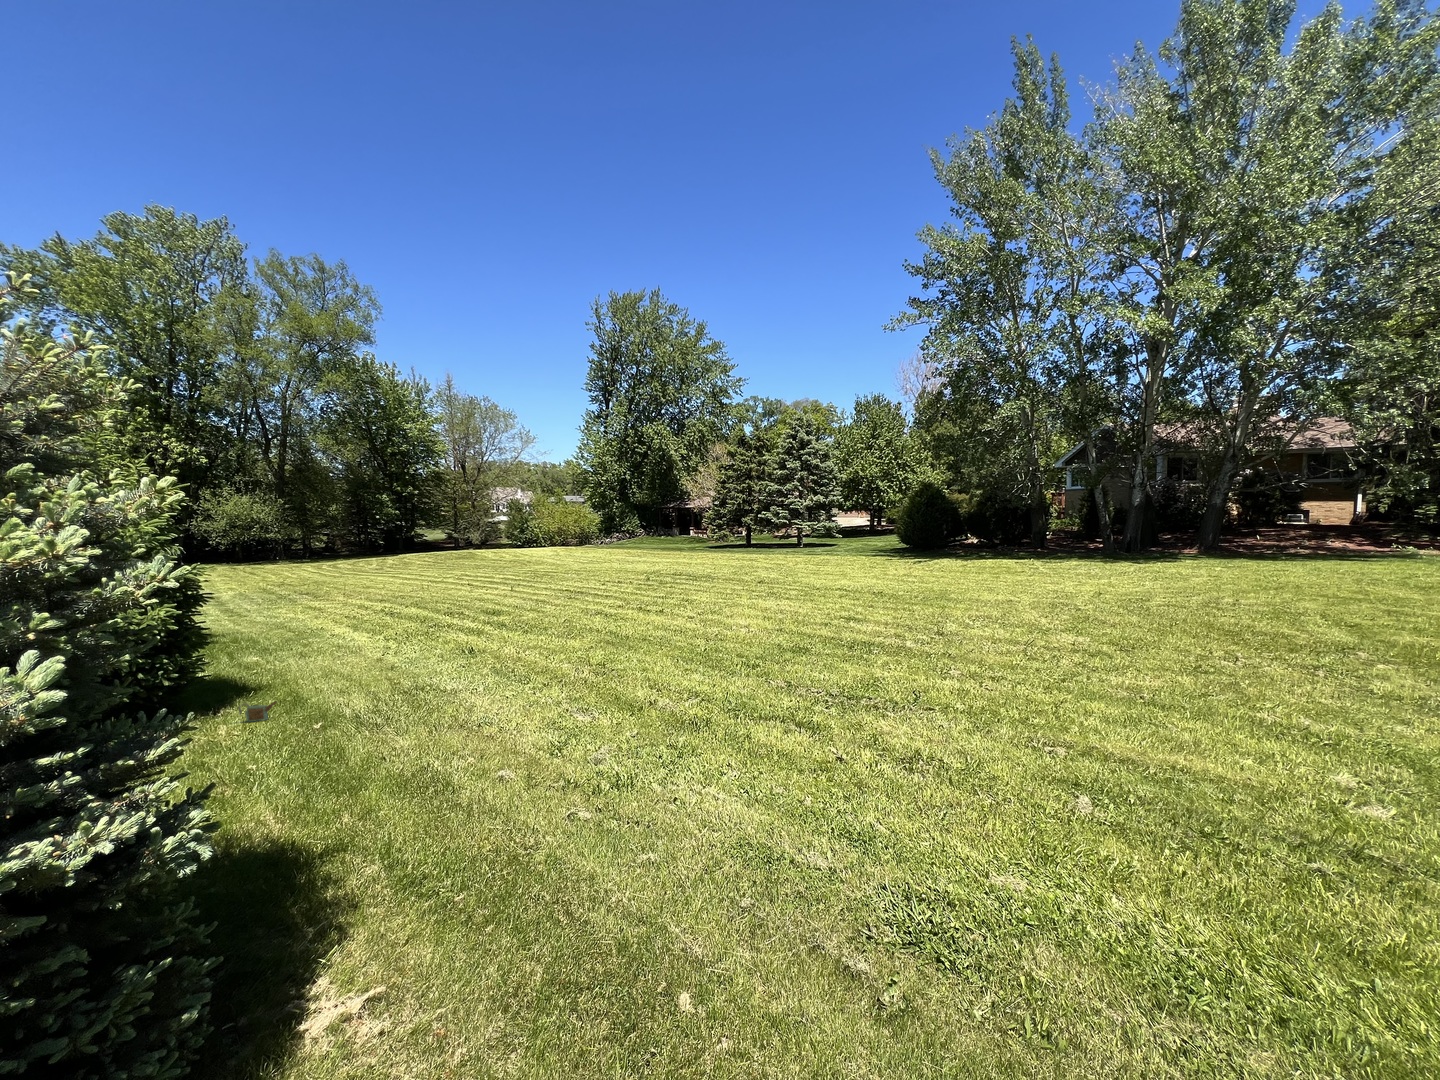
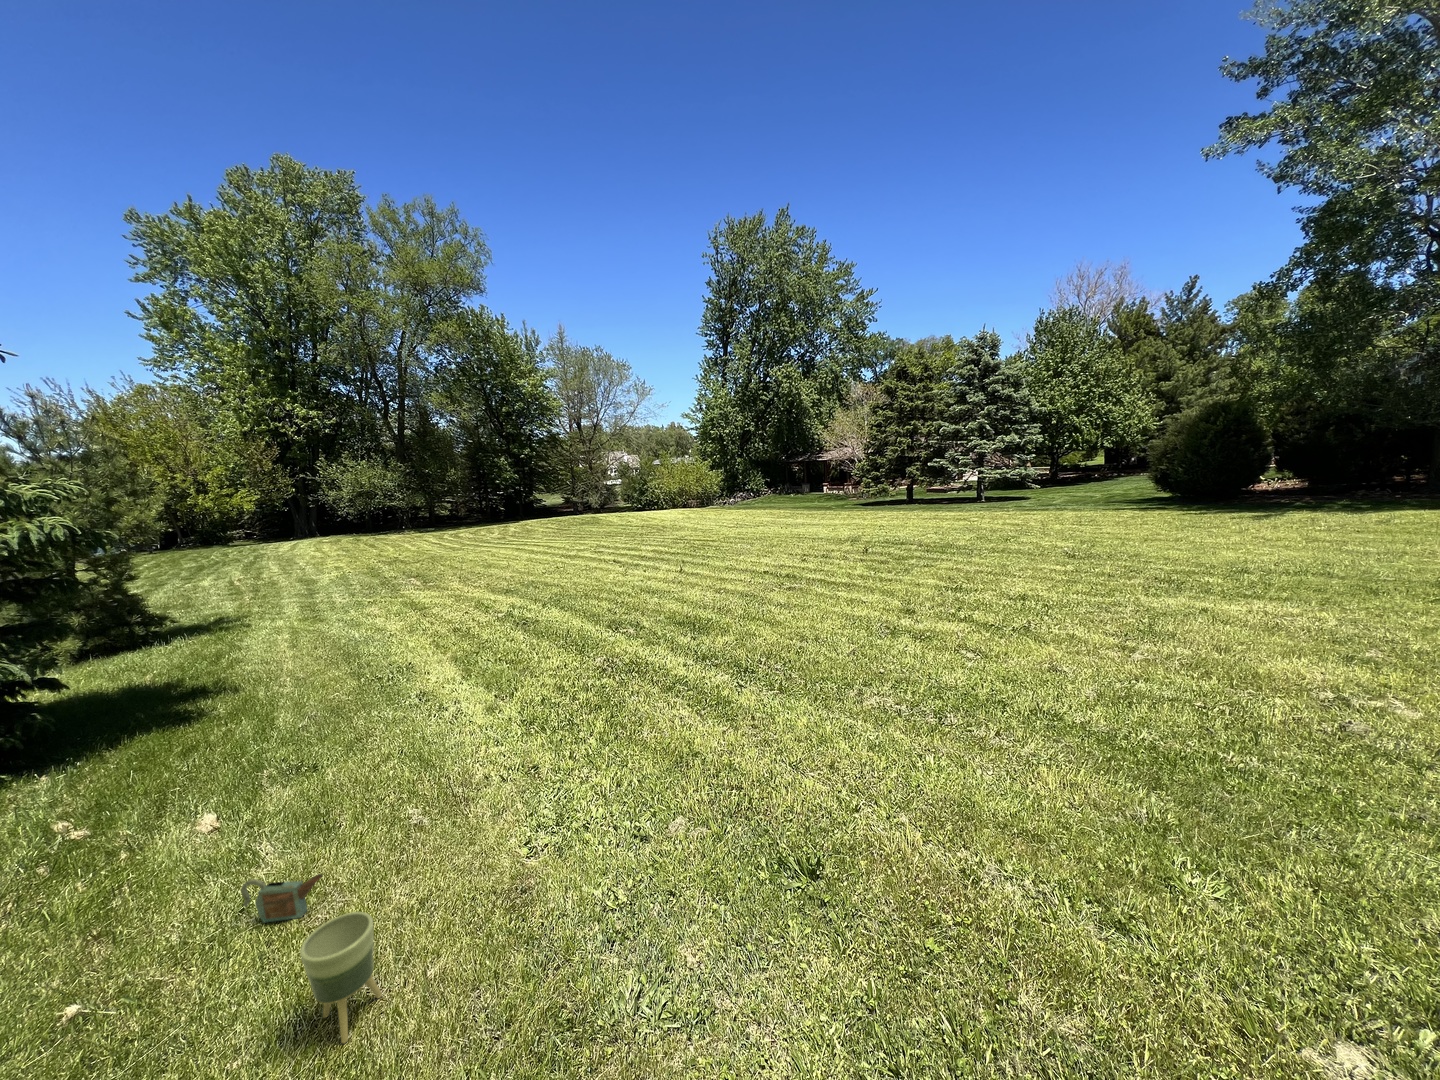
planter: none [281,697,310,737] -> present [300,912,382,1043]

